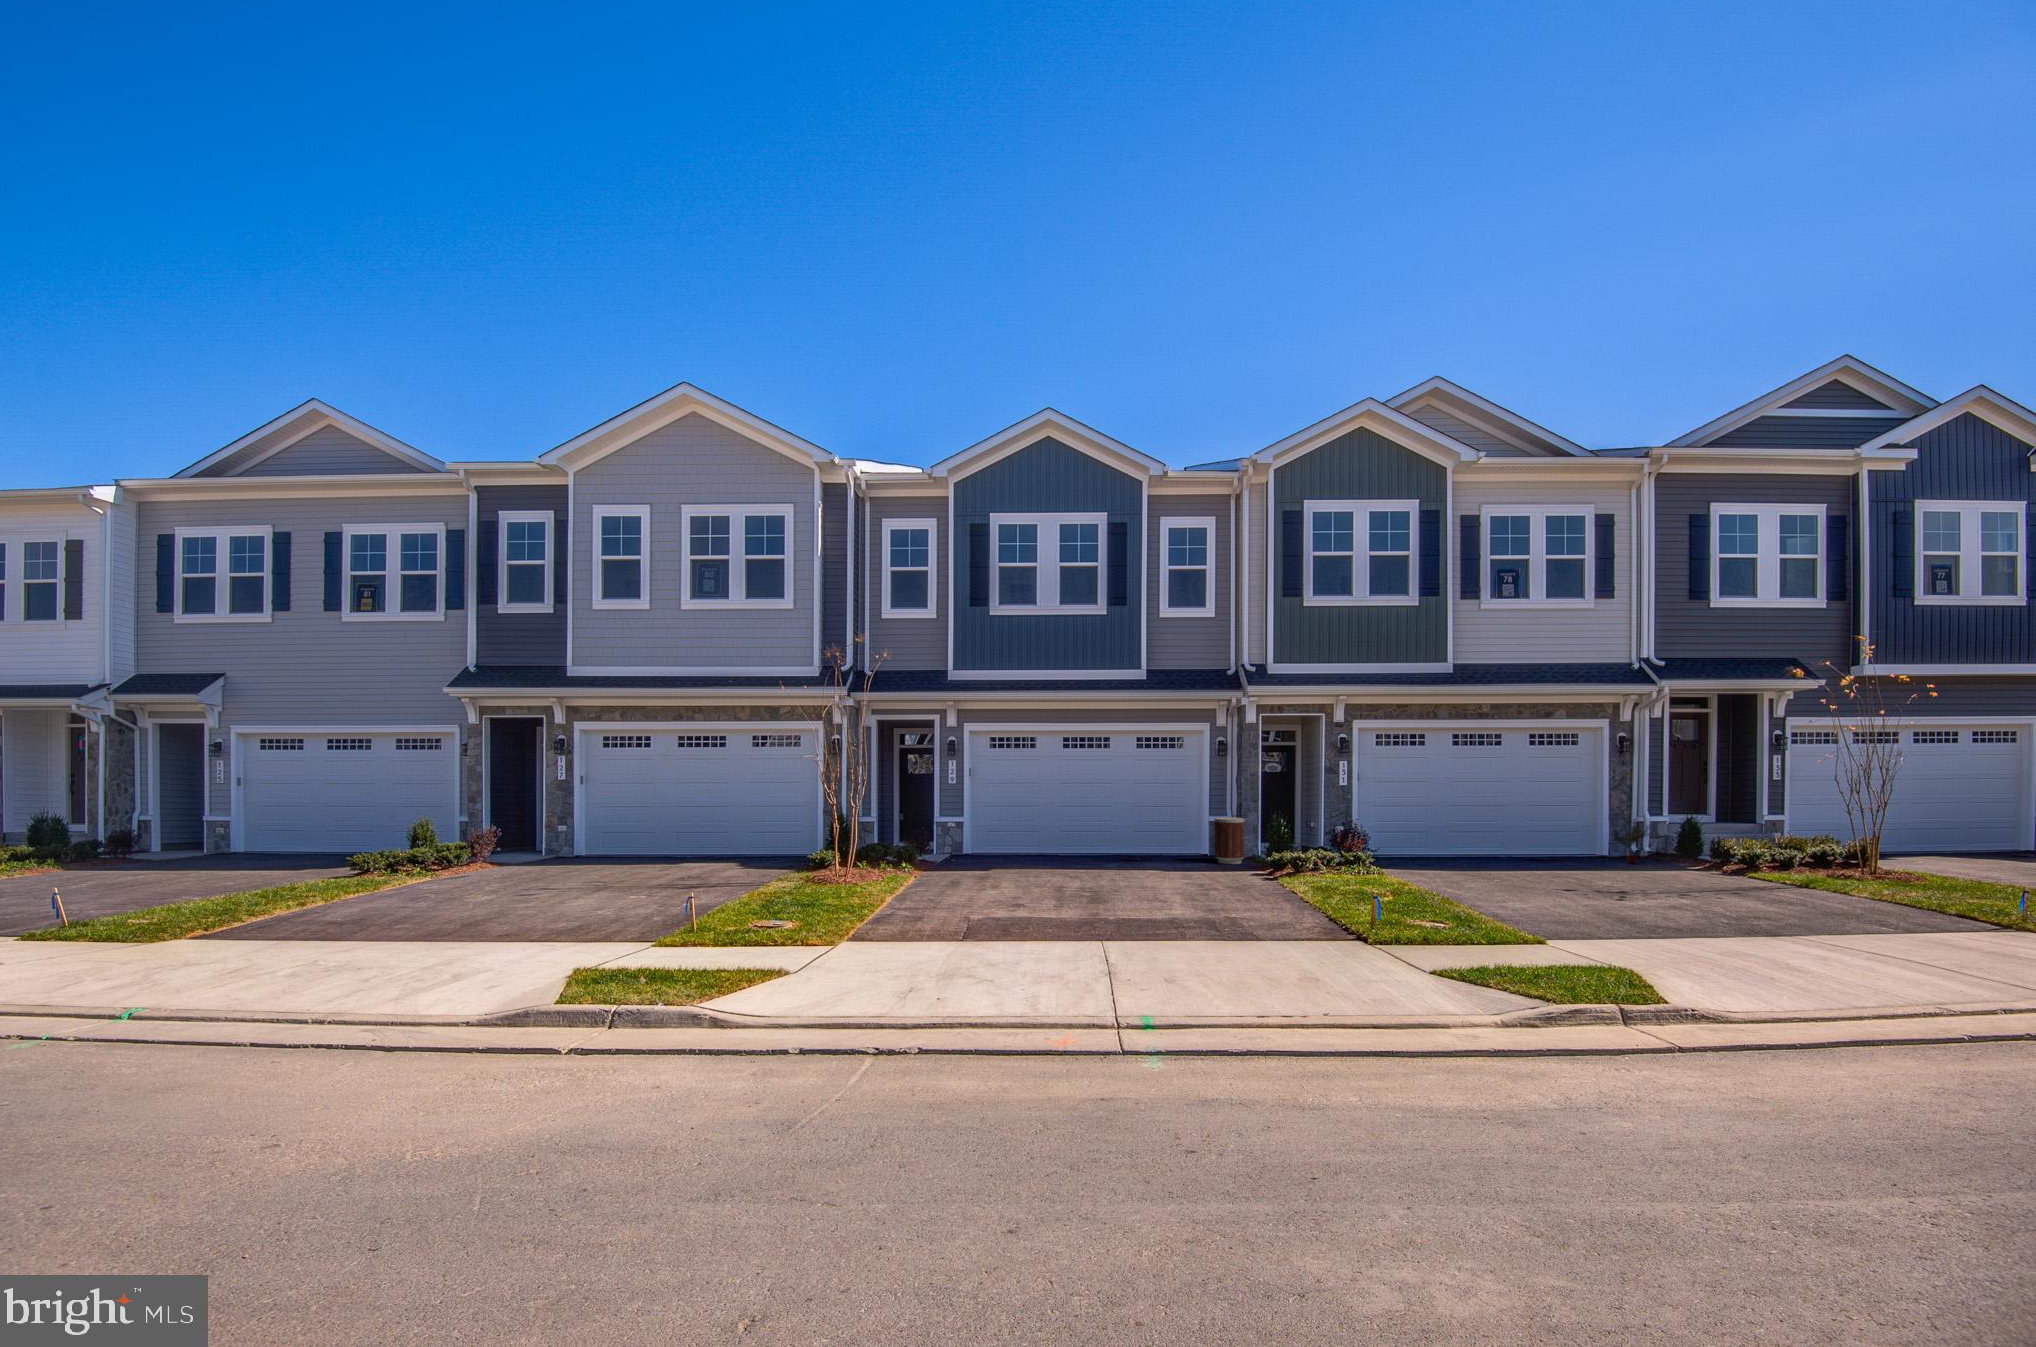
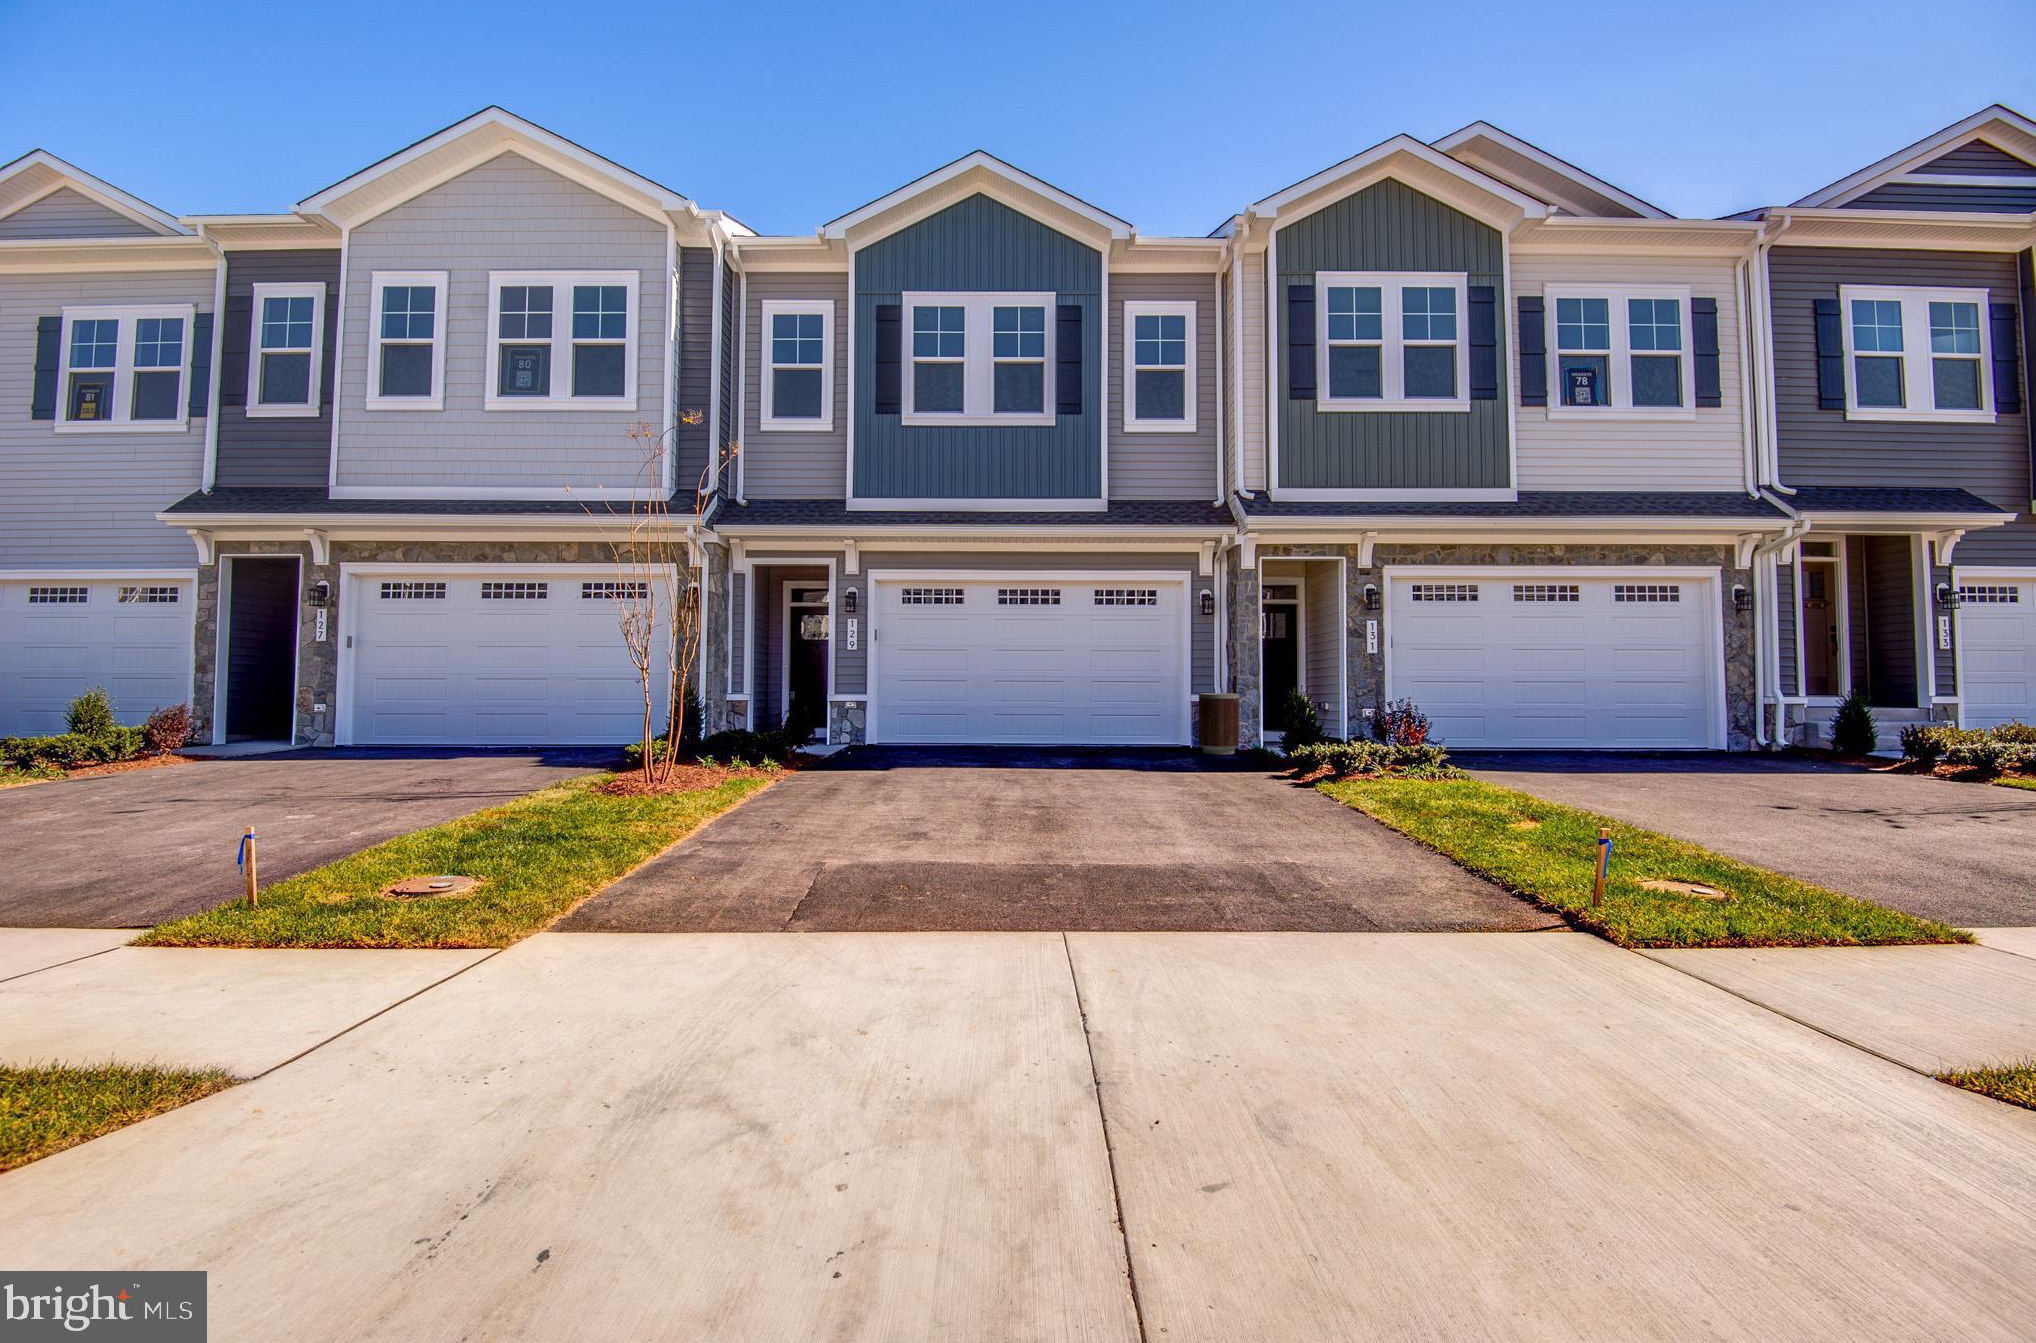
potted tree: present [1618,819,1650,864] -> none [1733,695,1788,756]

